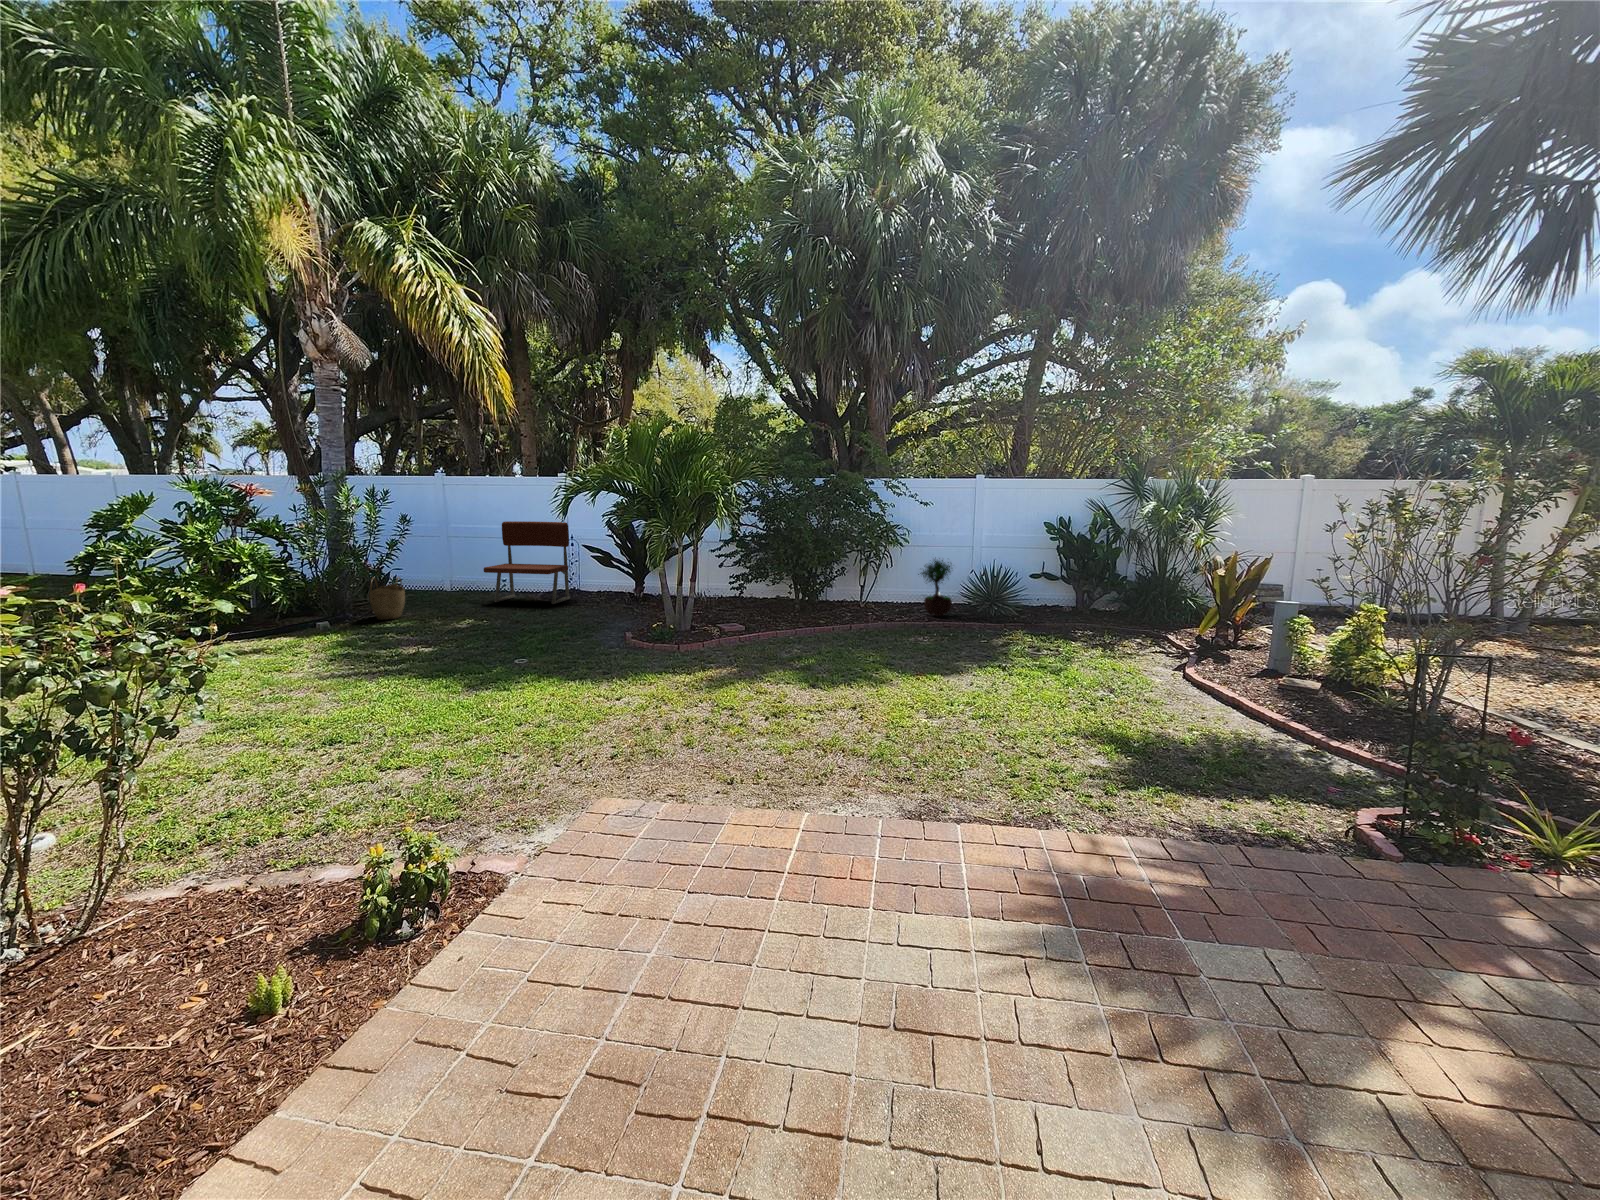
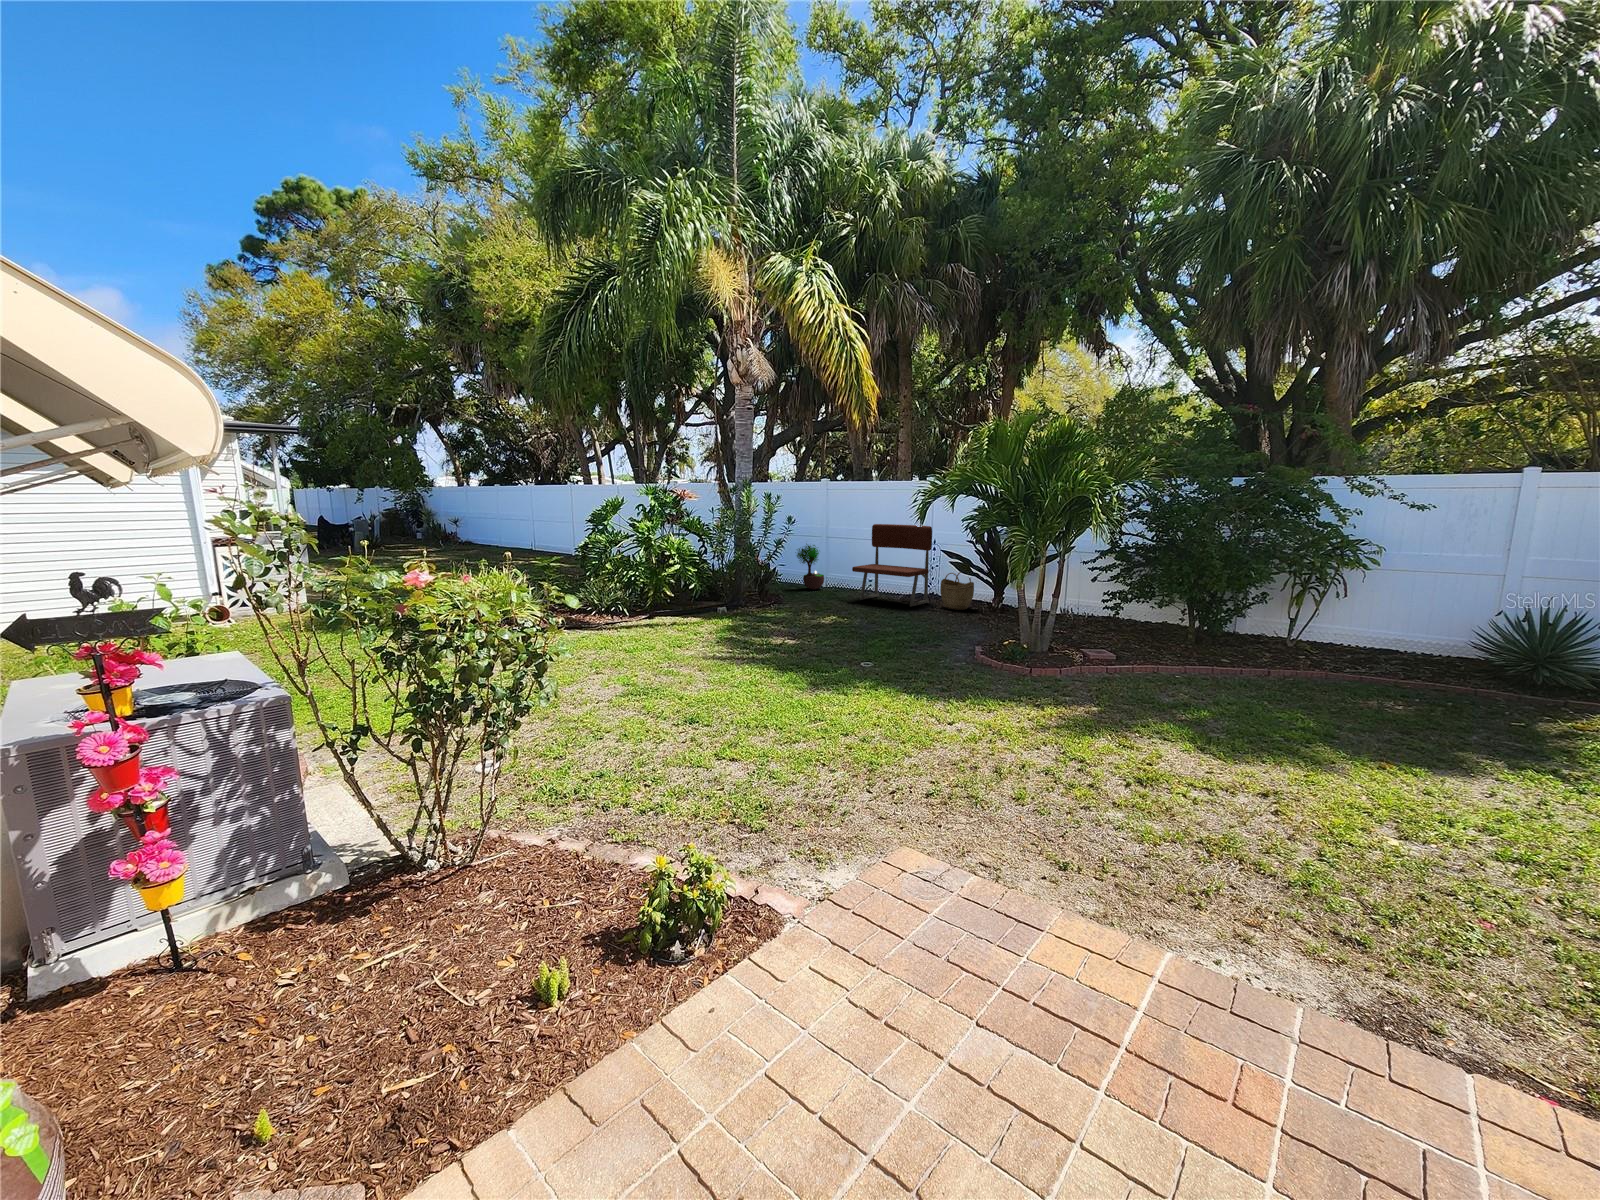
potted tree: present [918,560,952,616] -> present [797,544,824,590]
woven basket: present [369,577,405,620] -> present [940,572,974,610]

